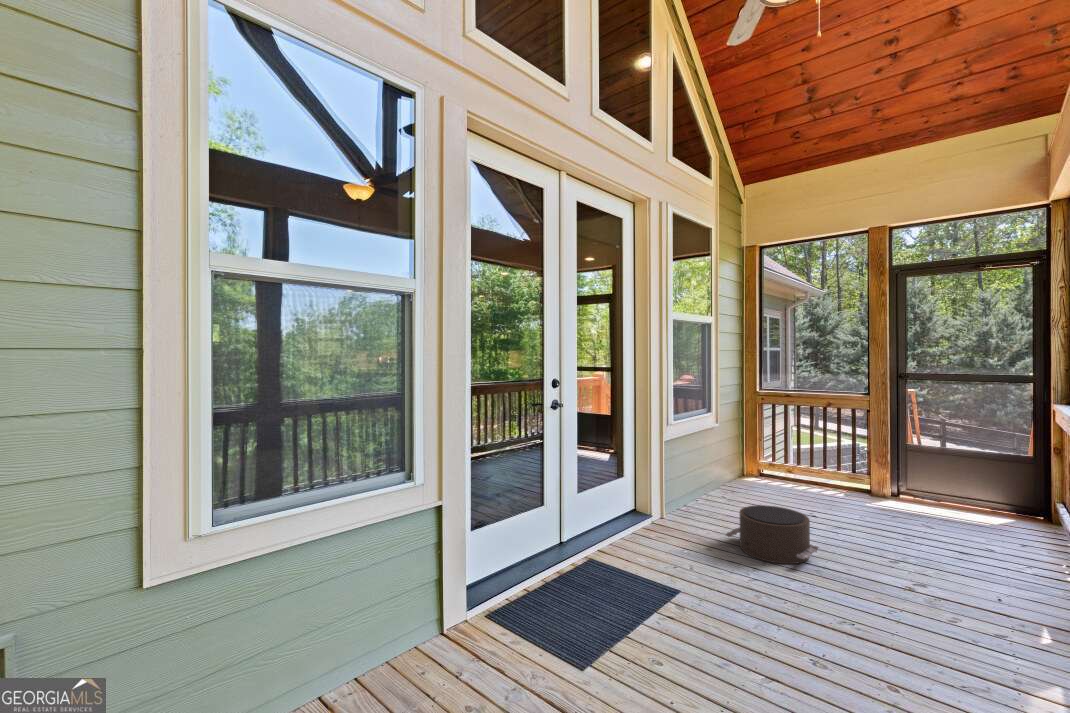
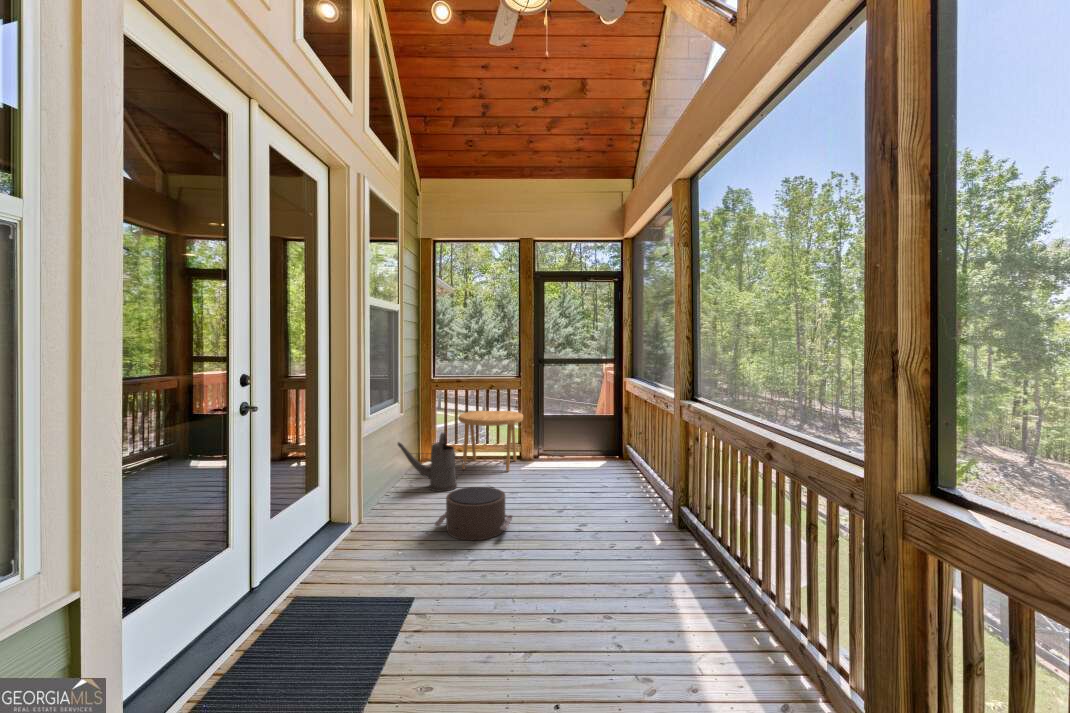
side table: none [785,429,871,503] -> present [458,410,523,471]
watering can: none [710,446,783,509] -> present [398,433,466,491]

